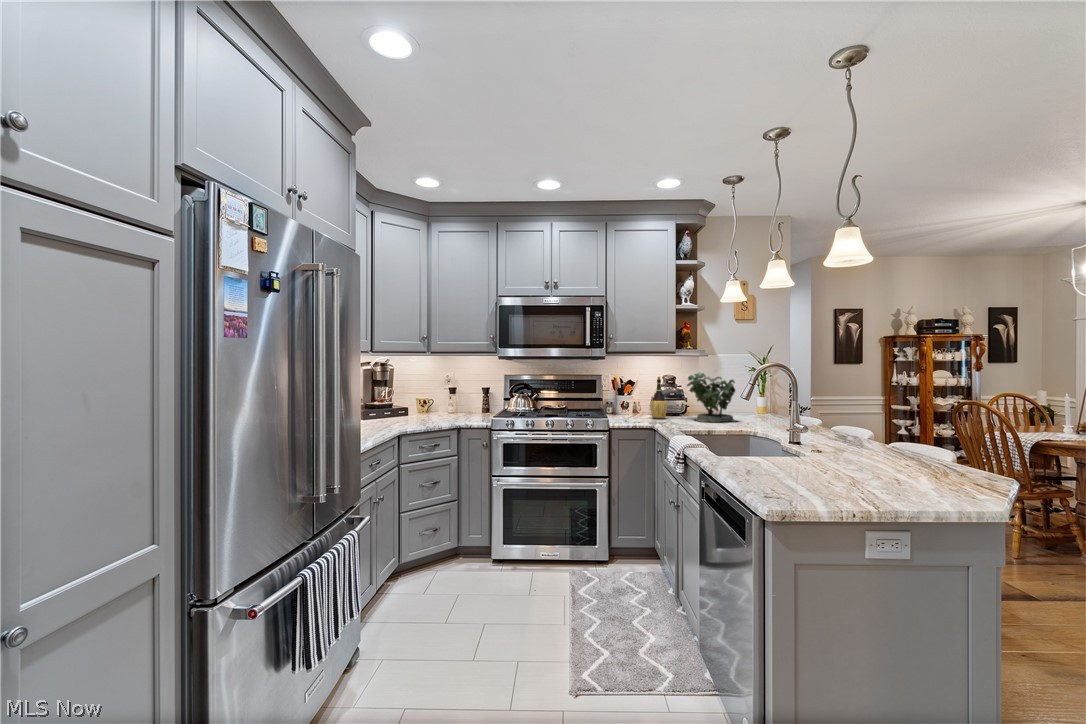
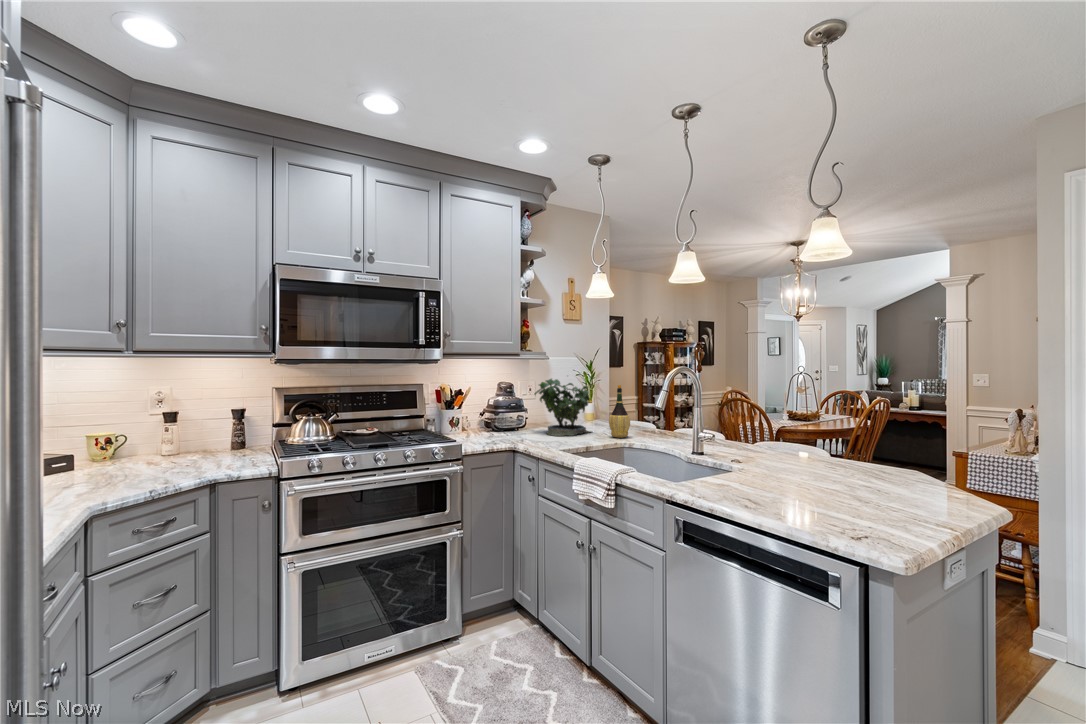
wine bottle: present [650,377,668,419] -> present [609,385,630,438]

